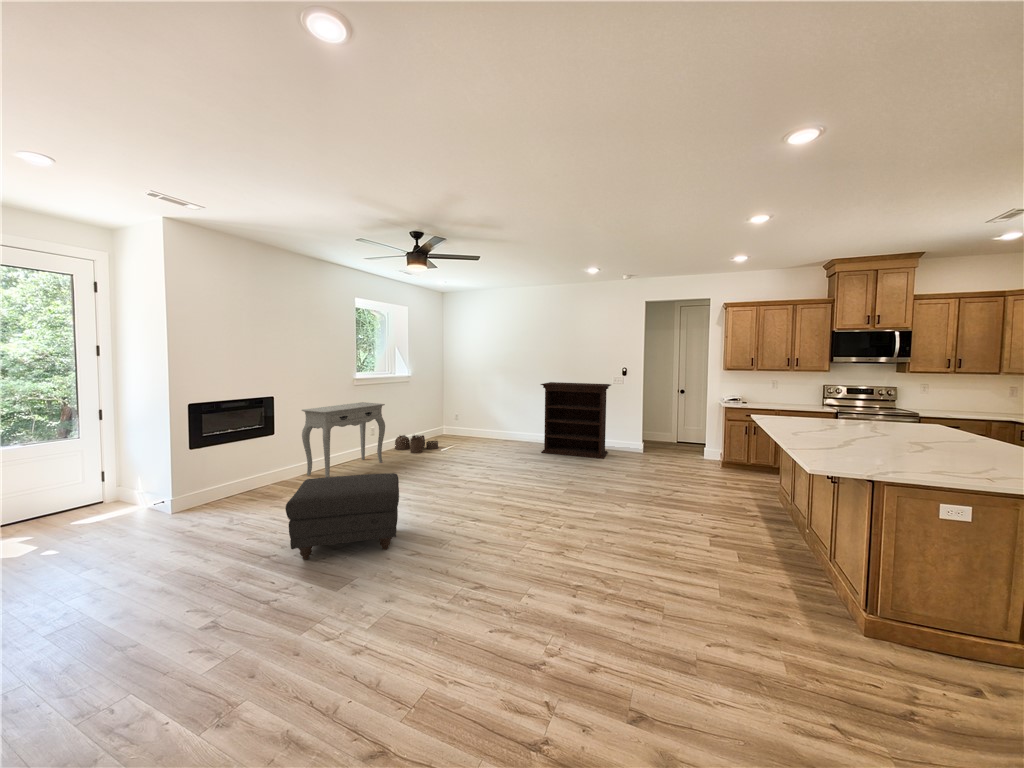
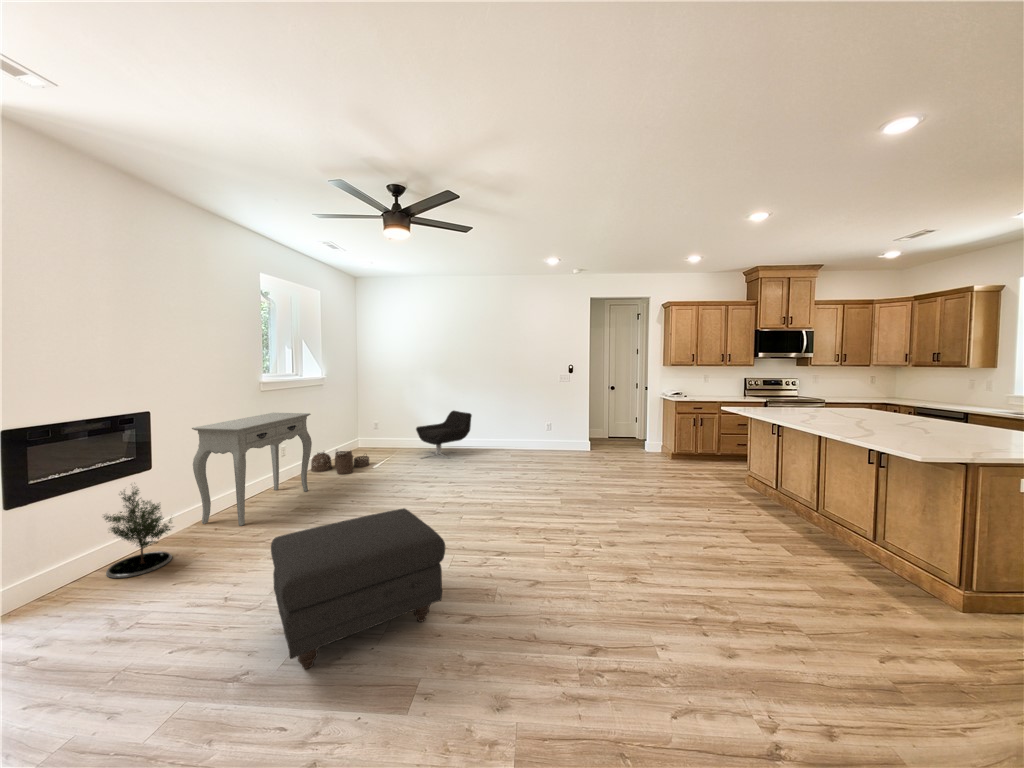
bookshelf: present [541,382,611,459] -> none [494,381,568,461]
lounge chair: none [480,407,527,449] -> present [416,411,472,458]
potted tree: none [242,441,281,499] -> present [104,487,172,578]

